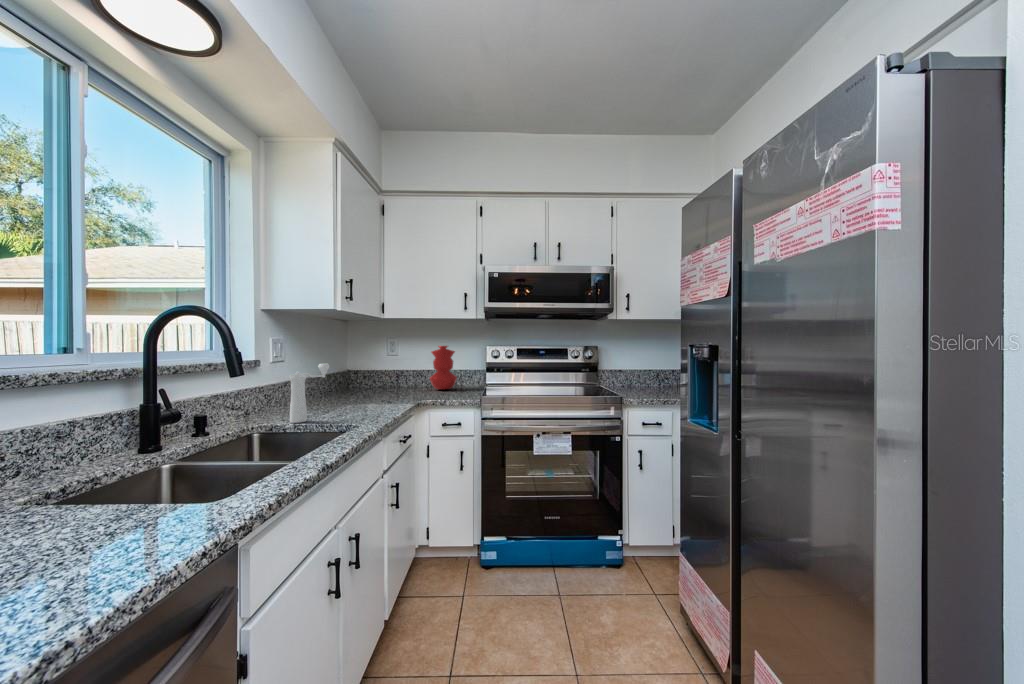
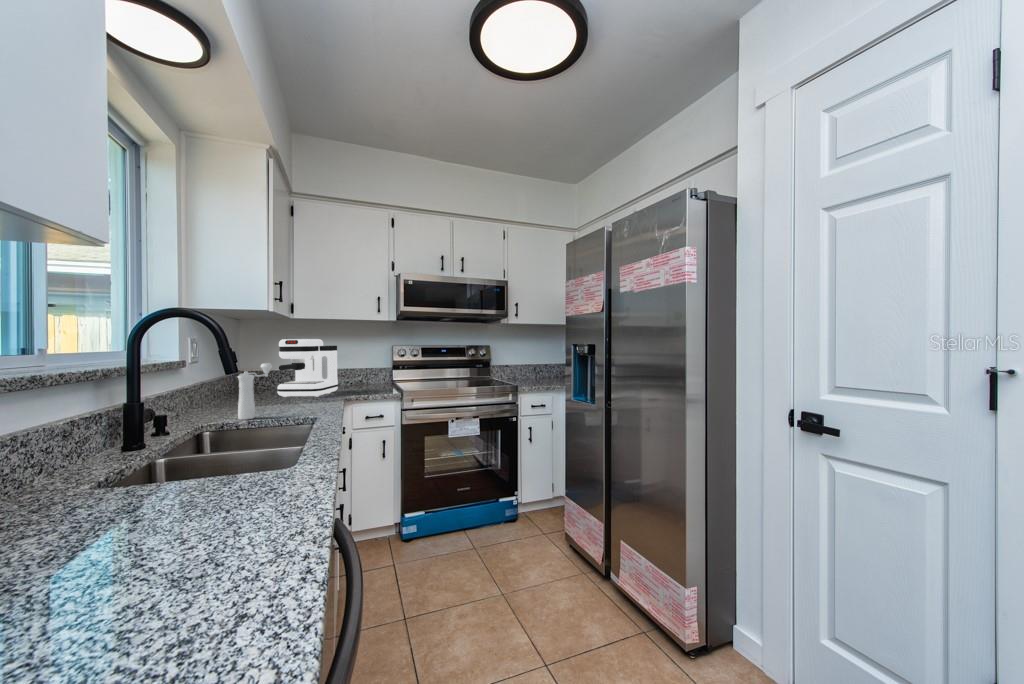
coffee maker: none [358,338,422,399] -> present [277,339,338,397]
vase: present [429,346,457,390] -> none [338,346,366,388]

